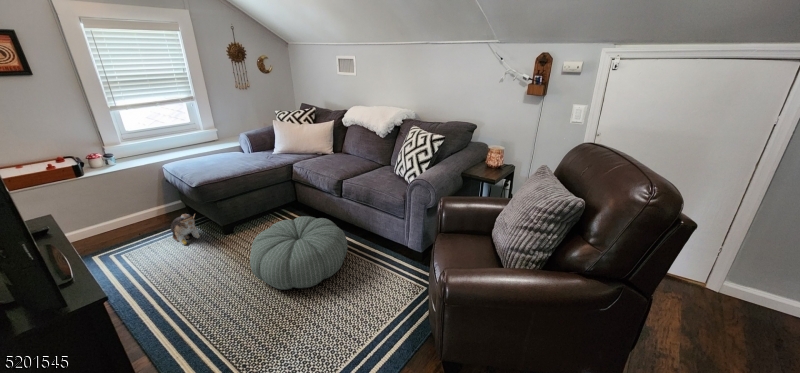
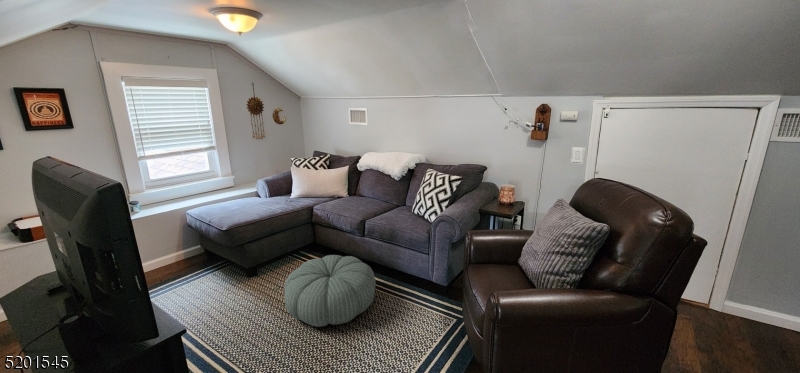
plush toy: present [171,214,200,245] -> none [195,256,224,288]

